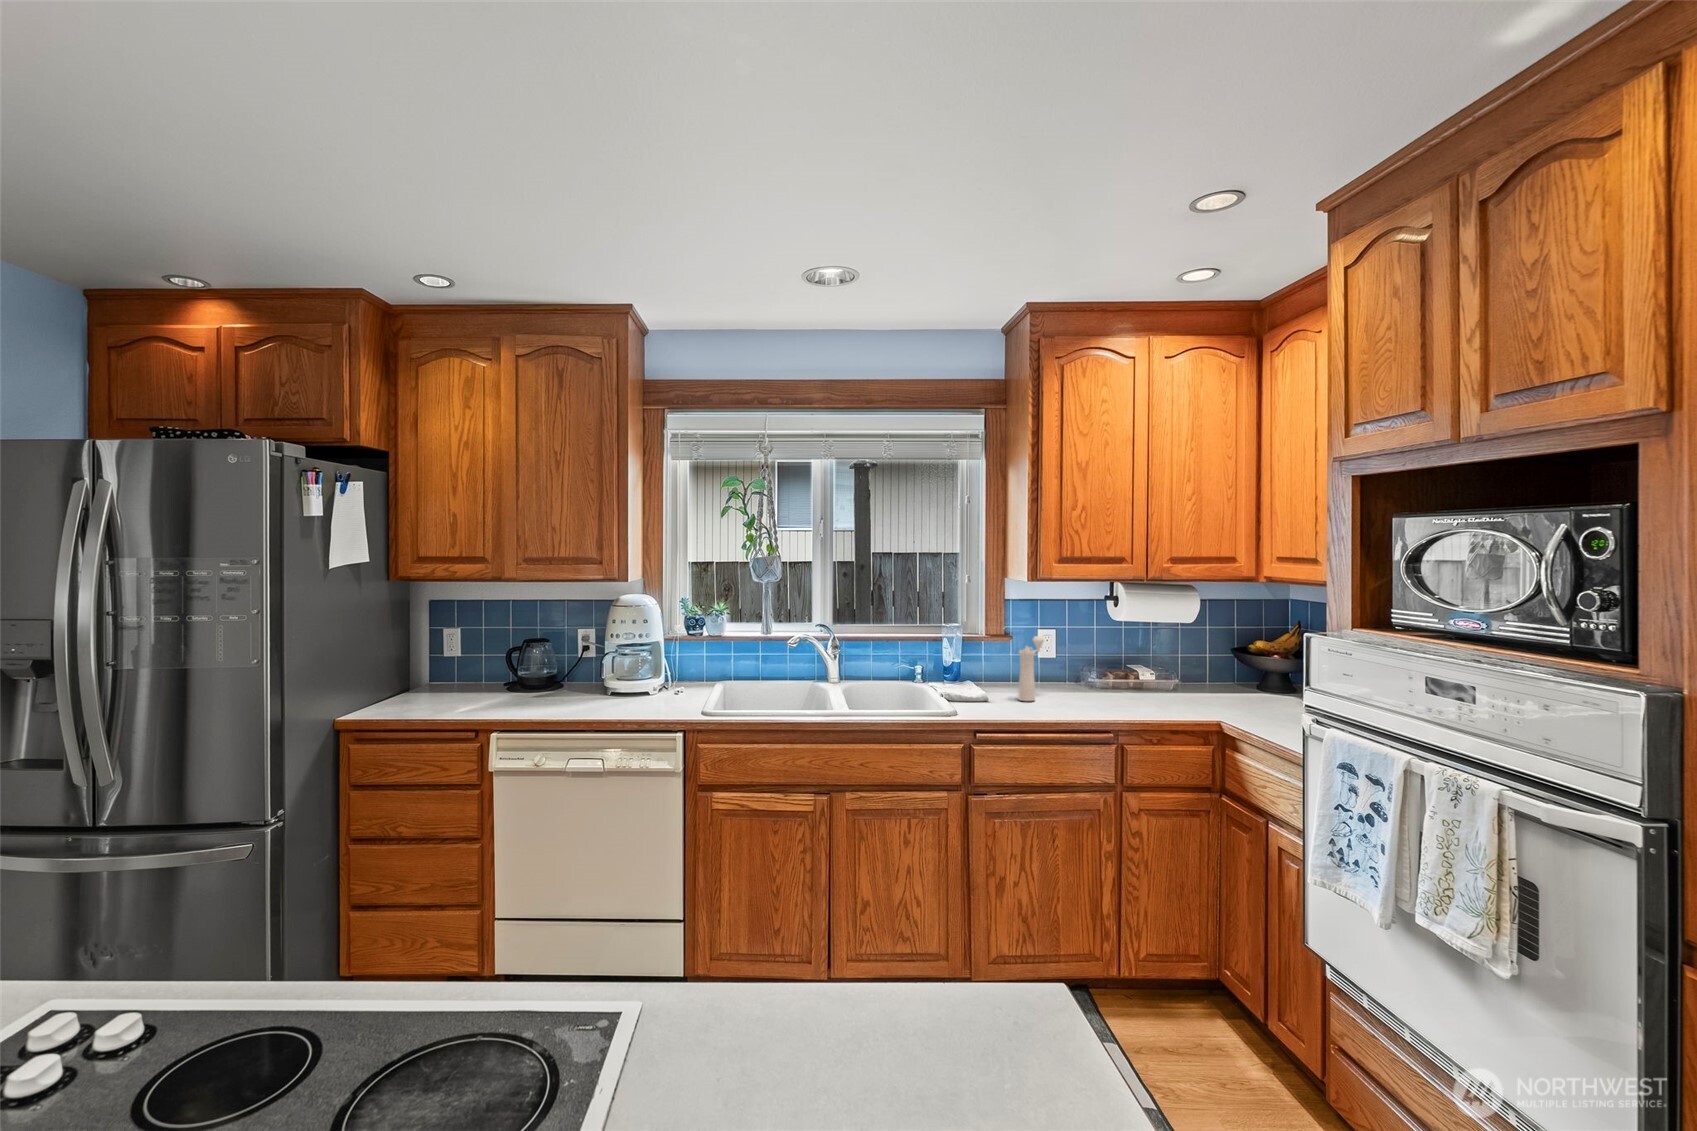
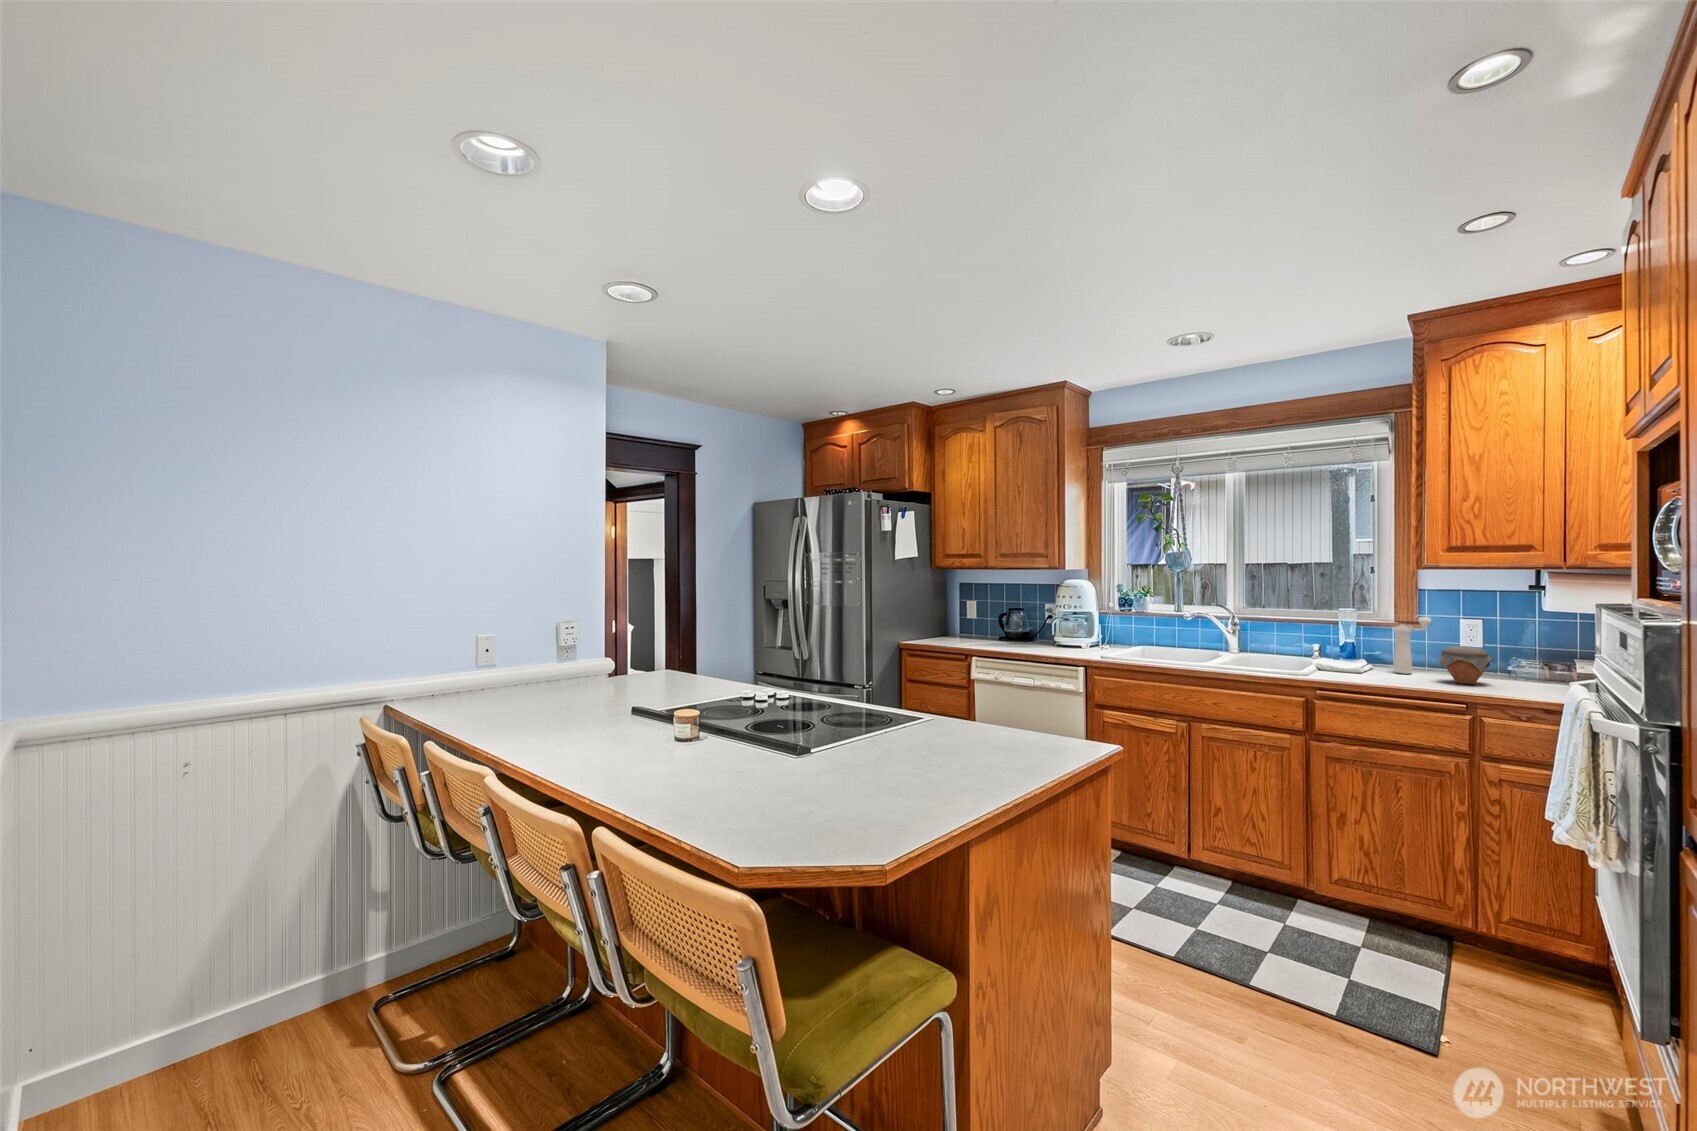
jar: none [1070,668,1113,710] -> present [1438,646,1492,684]

